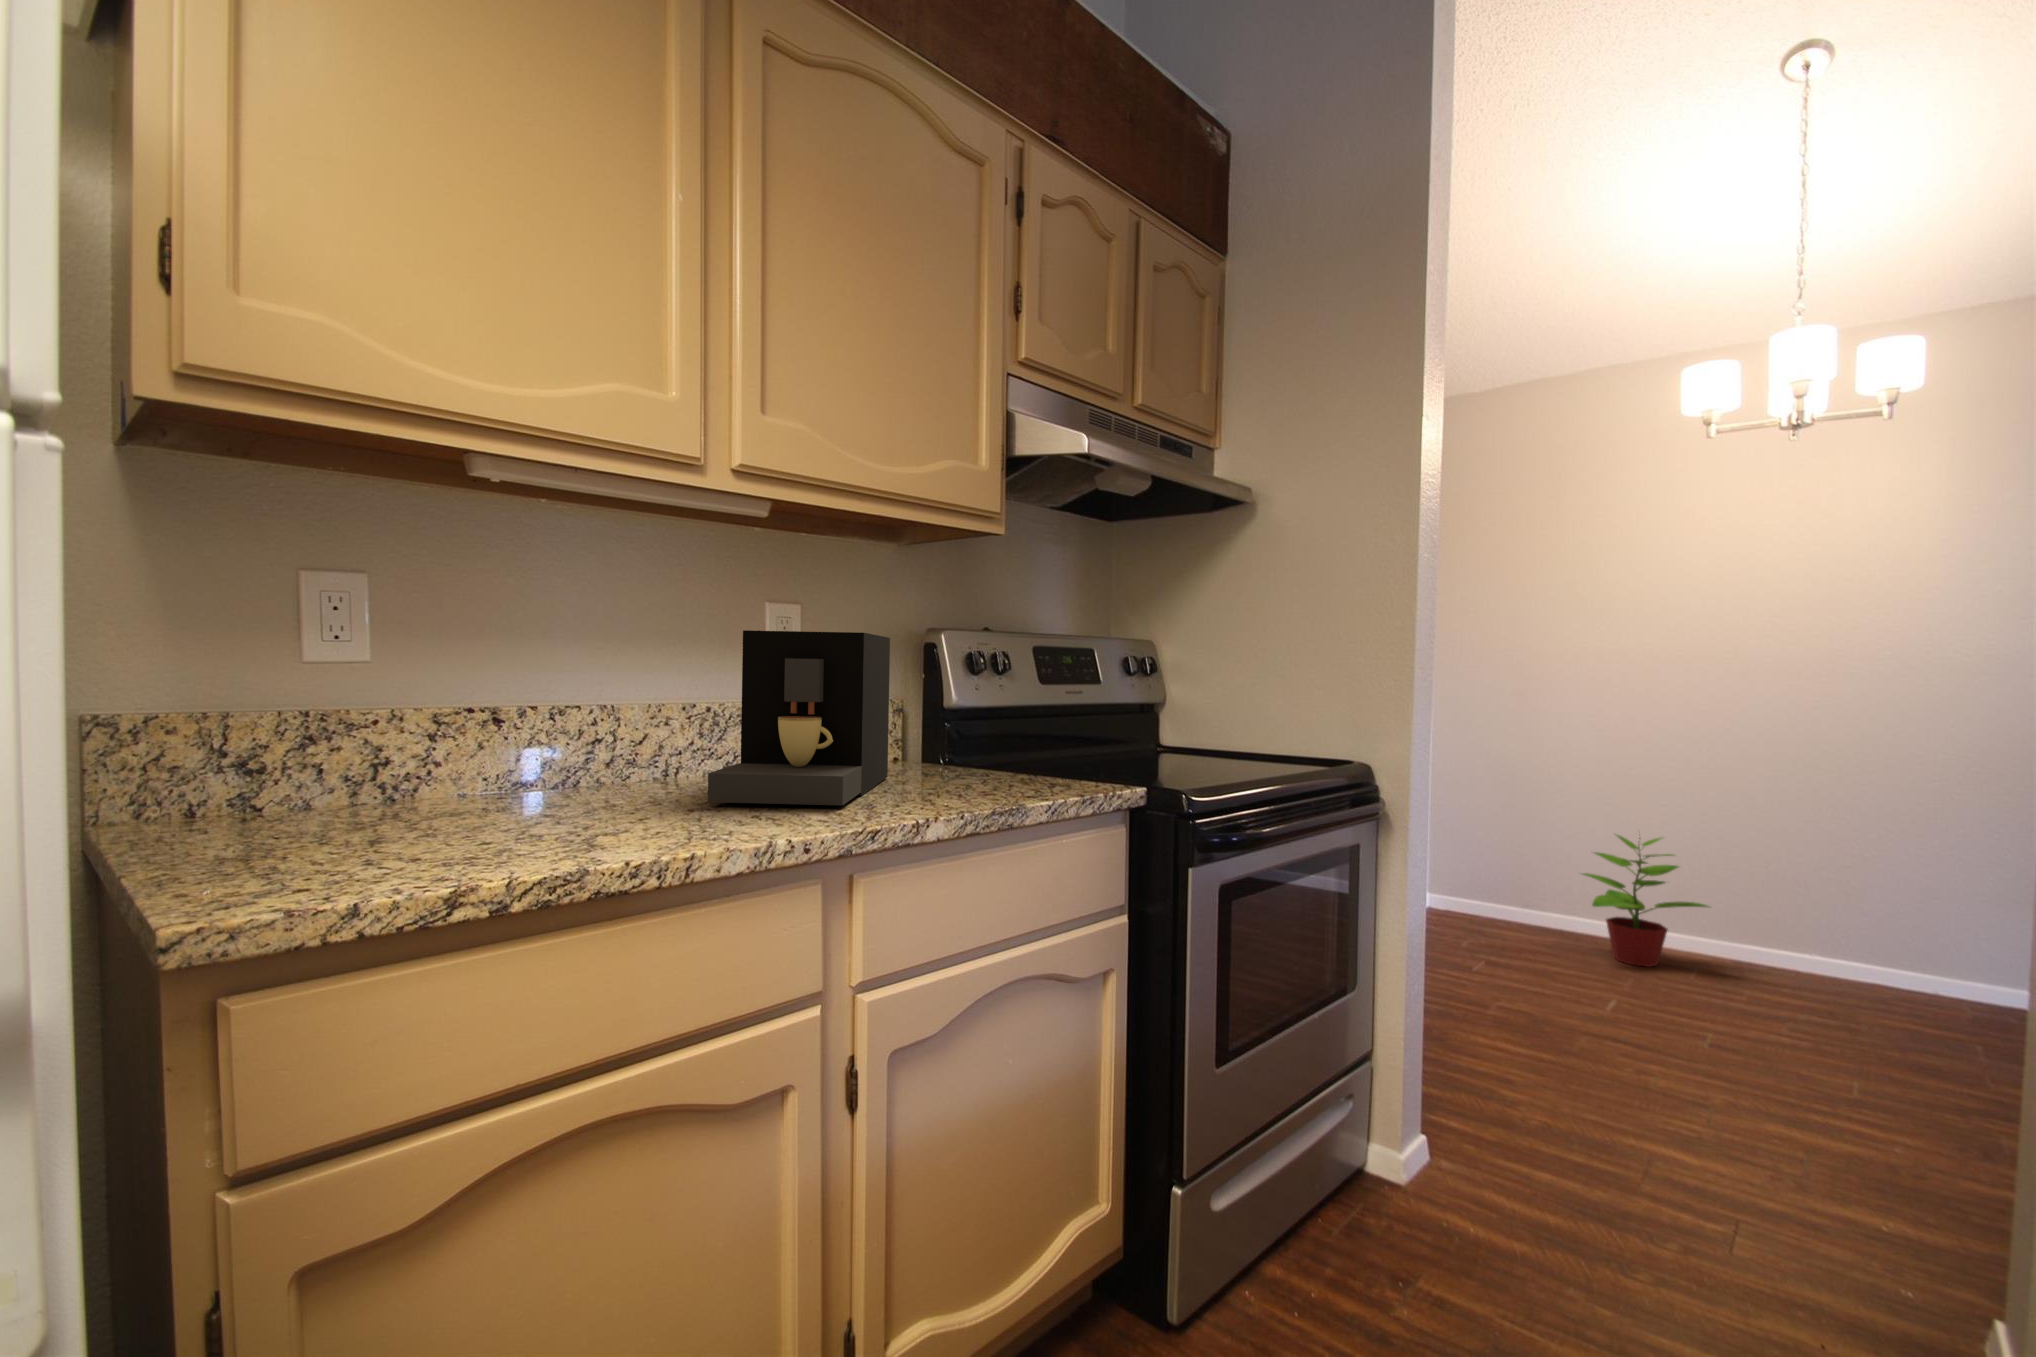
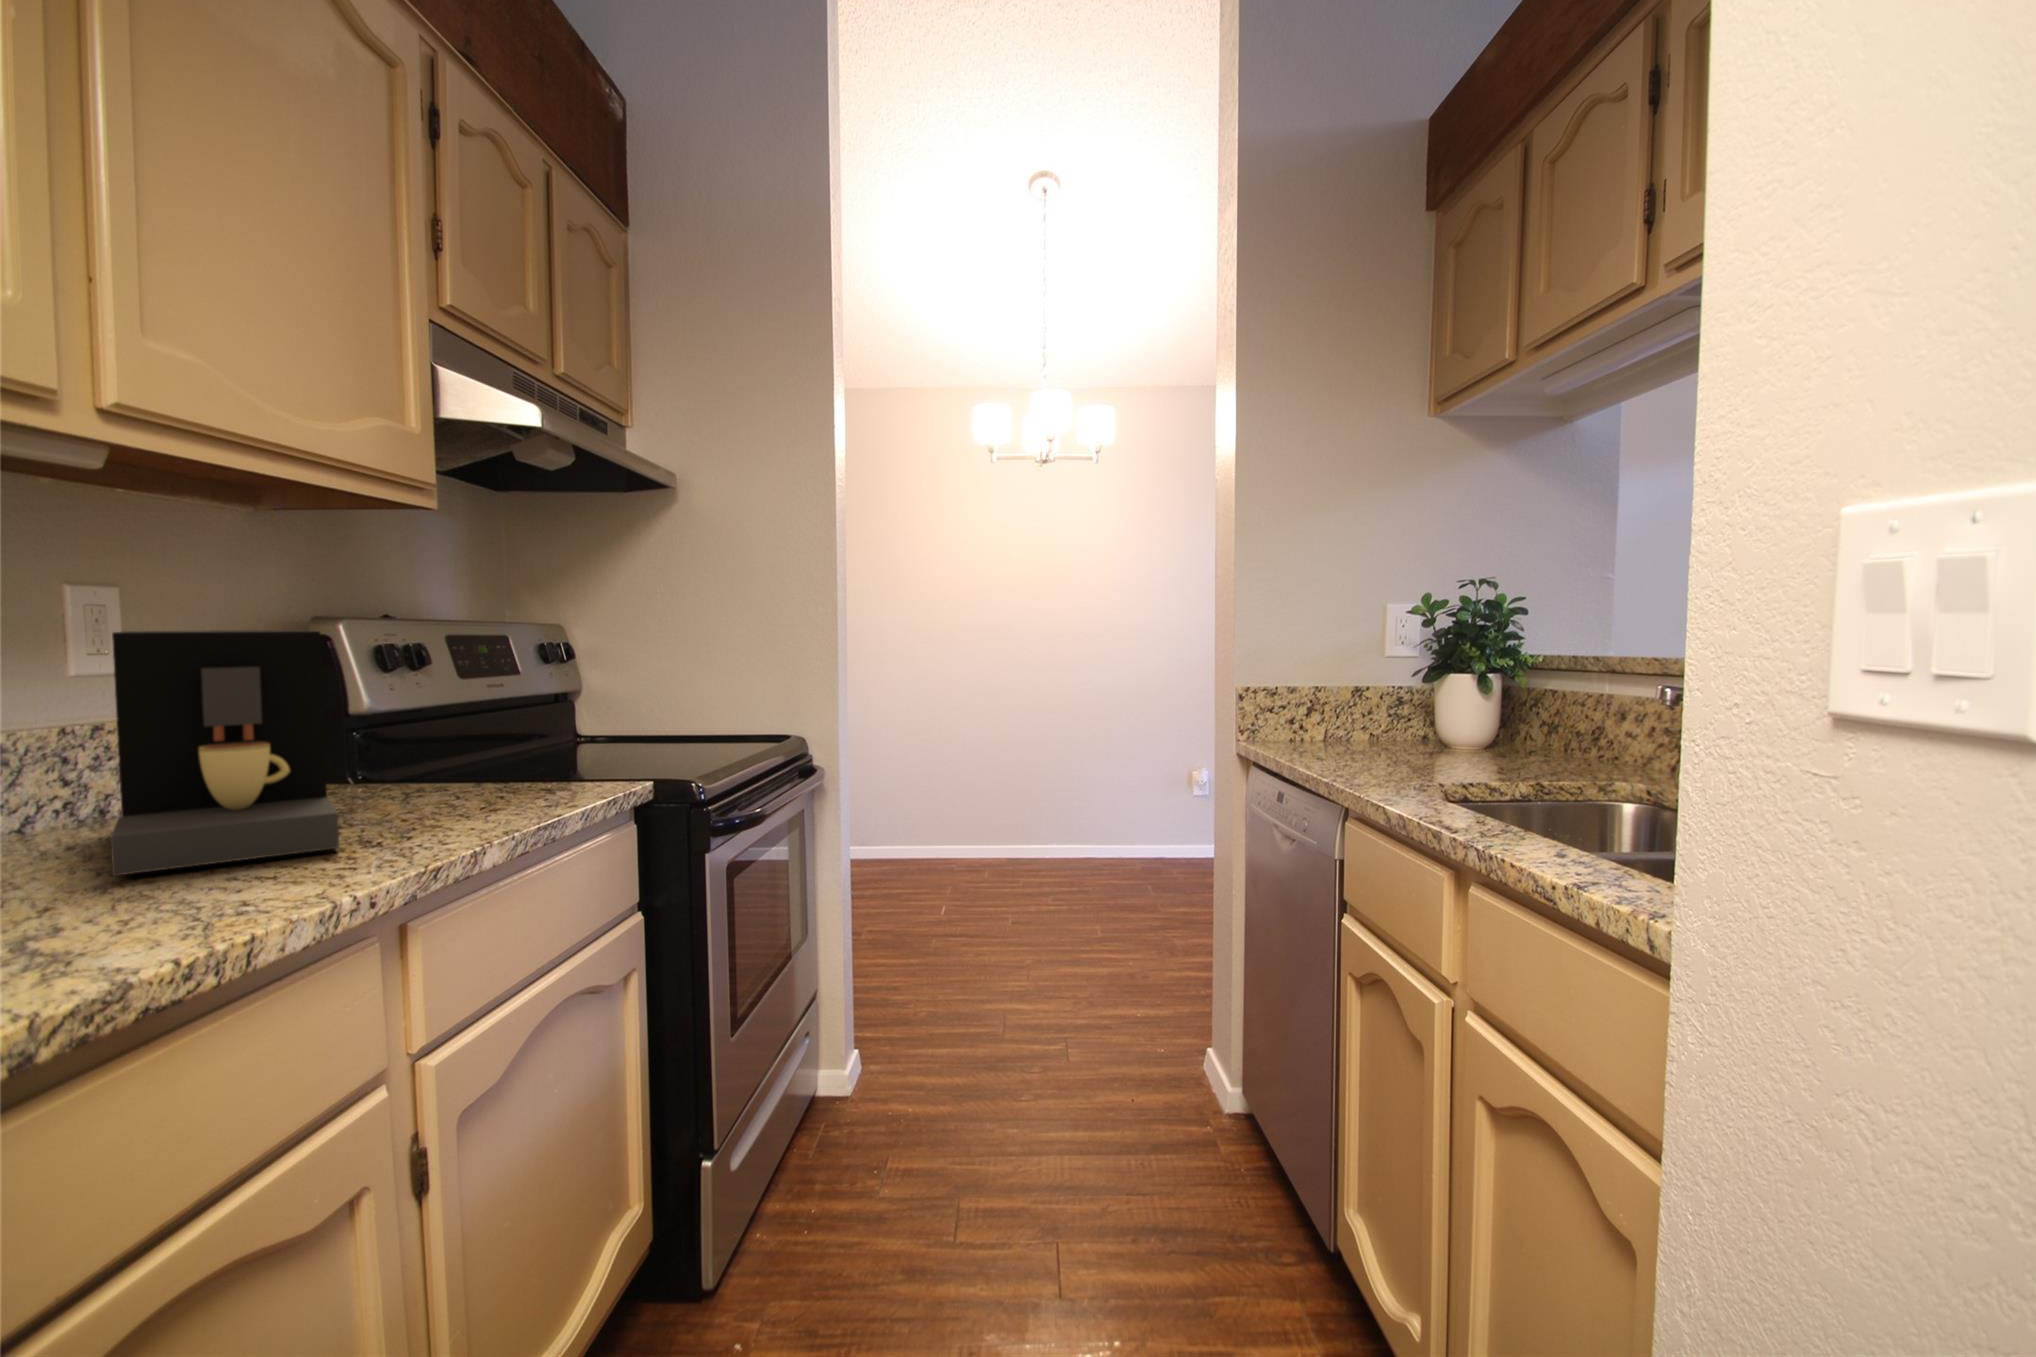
potted plant: present [1583,835,1708,967] -> none [927,760,1019,872]

